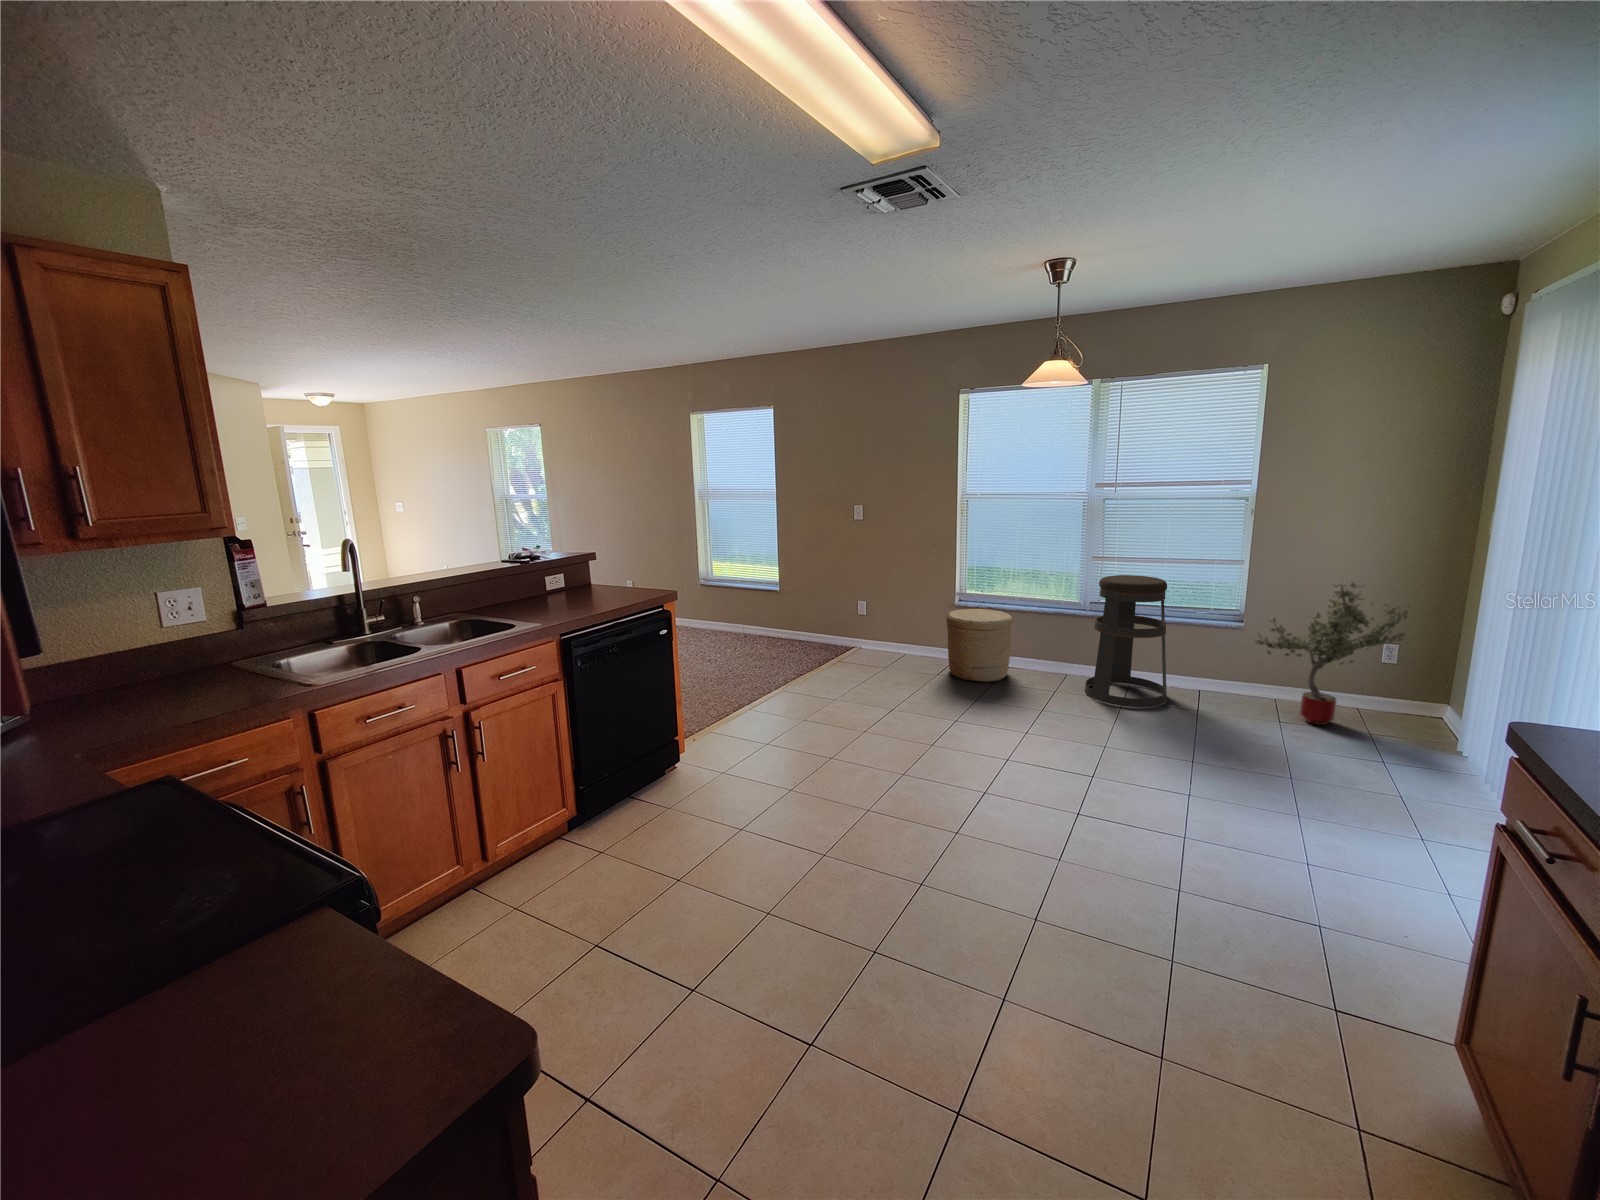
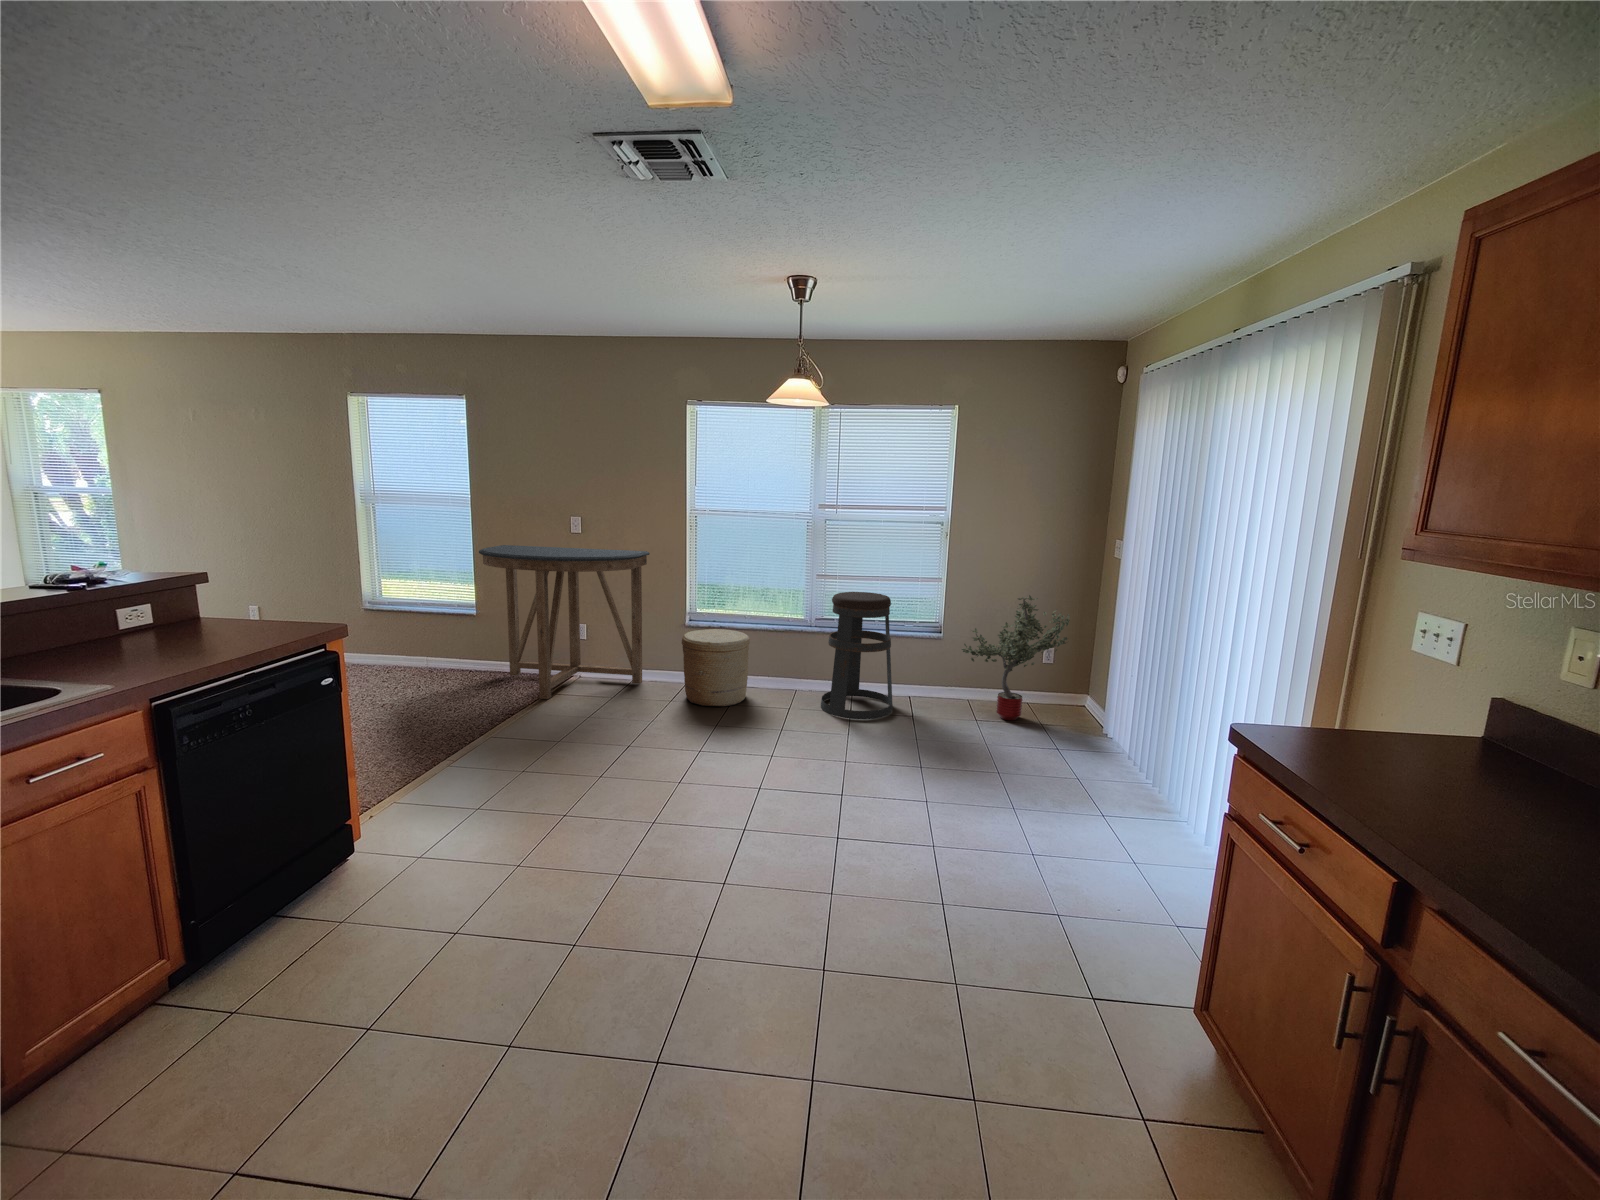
console table: none [781,532,921,664] -> present [479,545,650,699]

